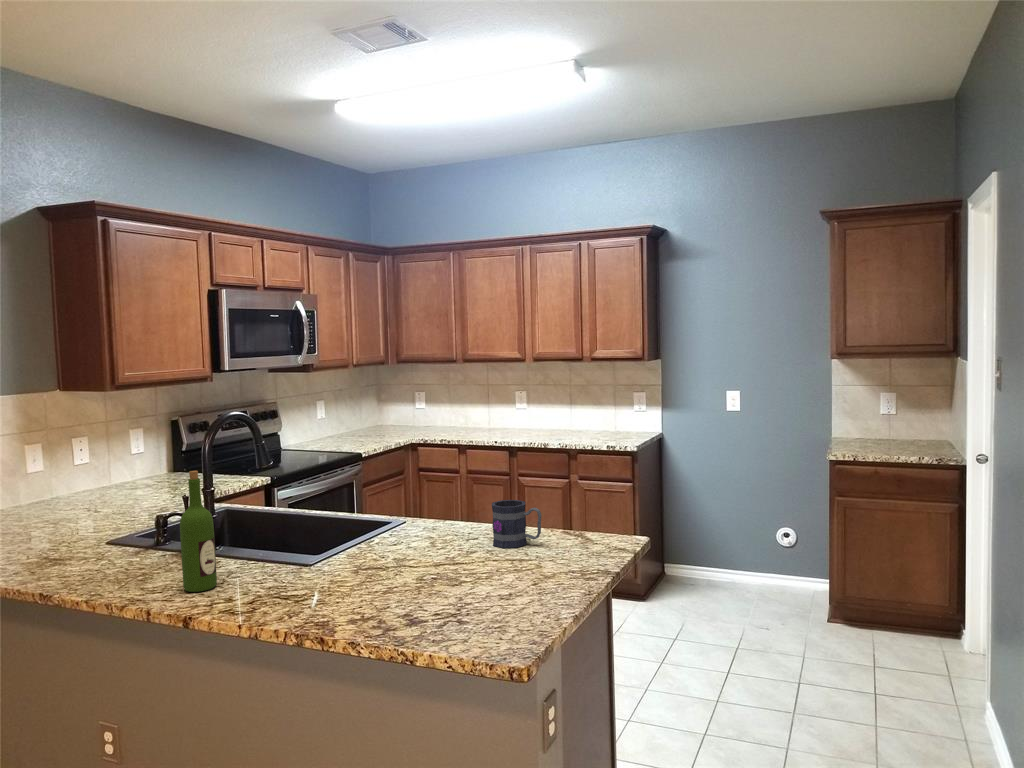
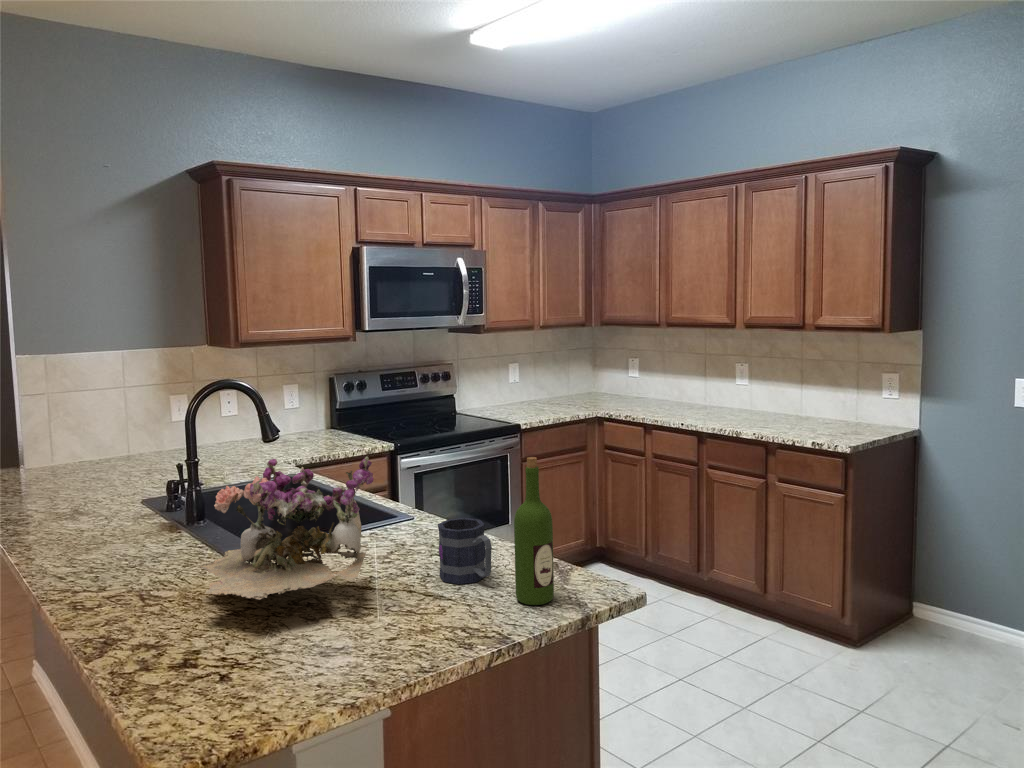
flower arrangement: none [332,452,480,573] -> present [200,457,373,600]
wine bottle: present [180,471,217,592] -> present [514,457,554,605]

